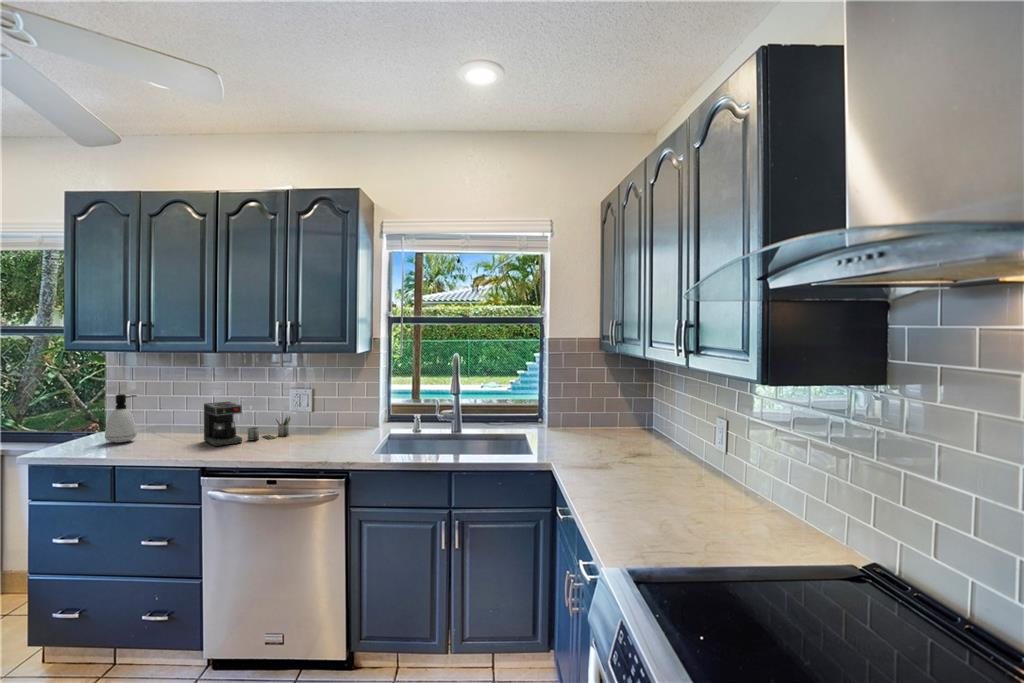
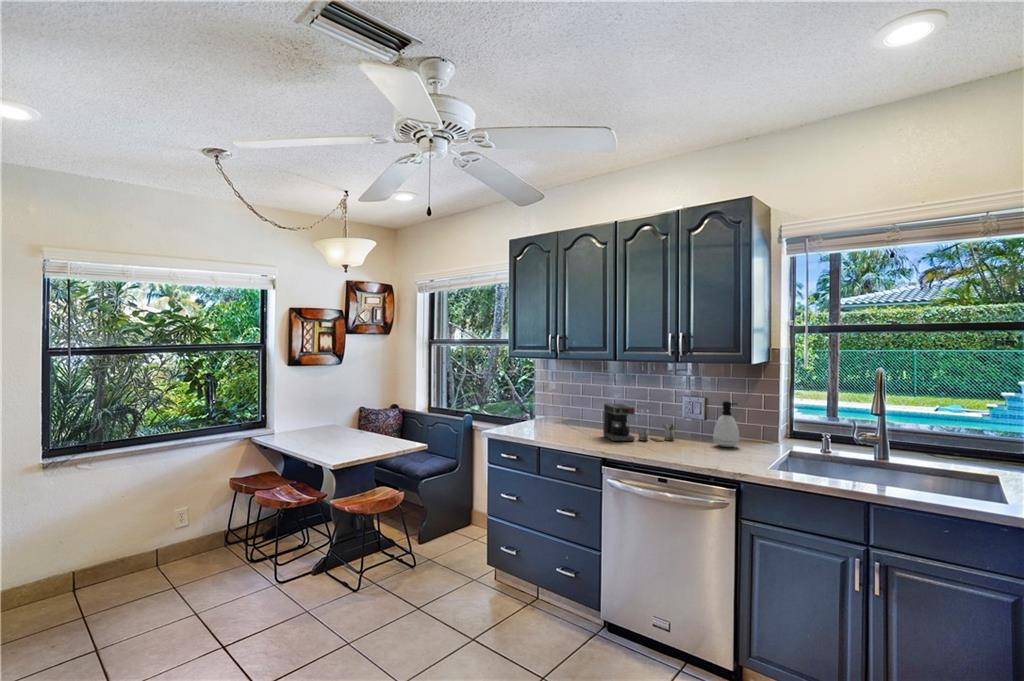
soap dispenser: present [105,394,137,443] -> present [713,401,740,447]

